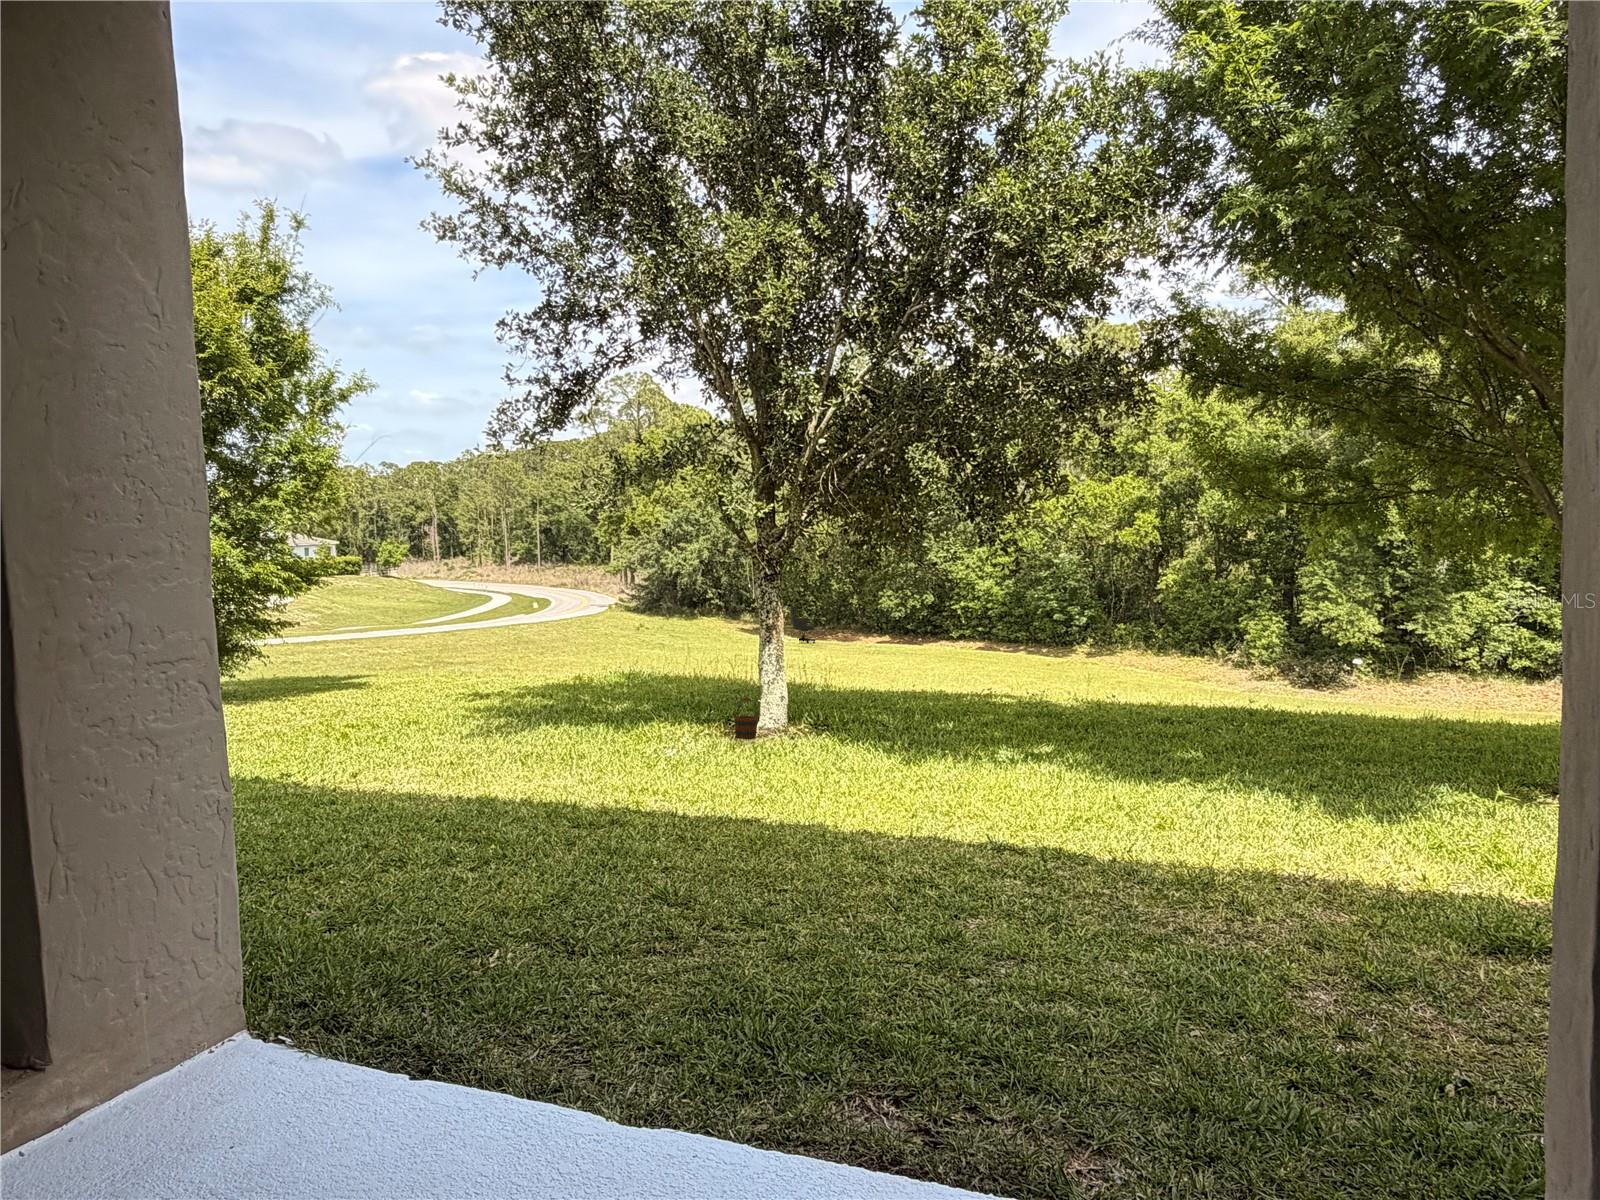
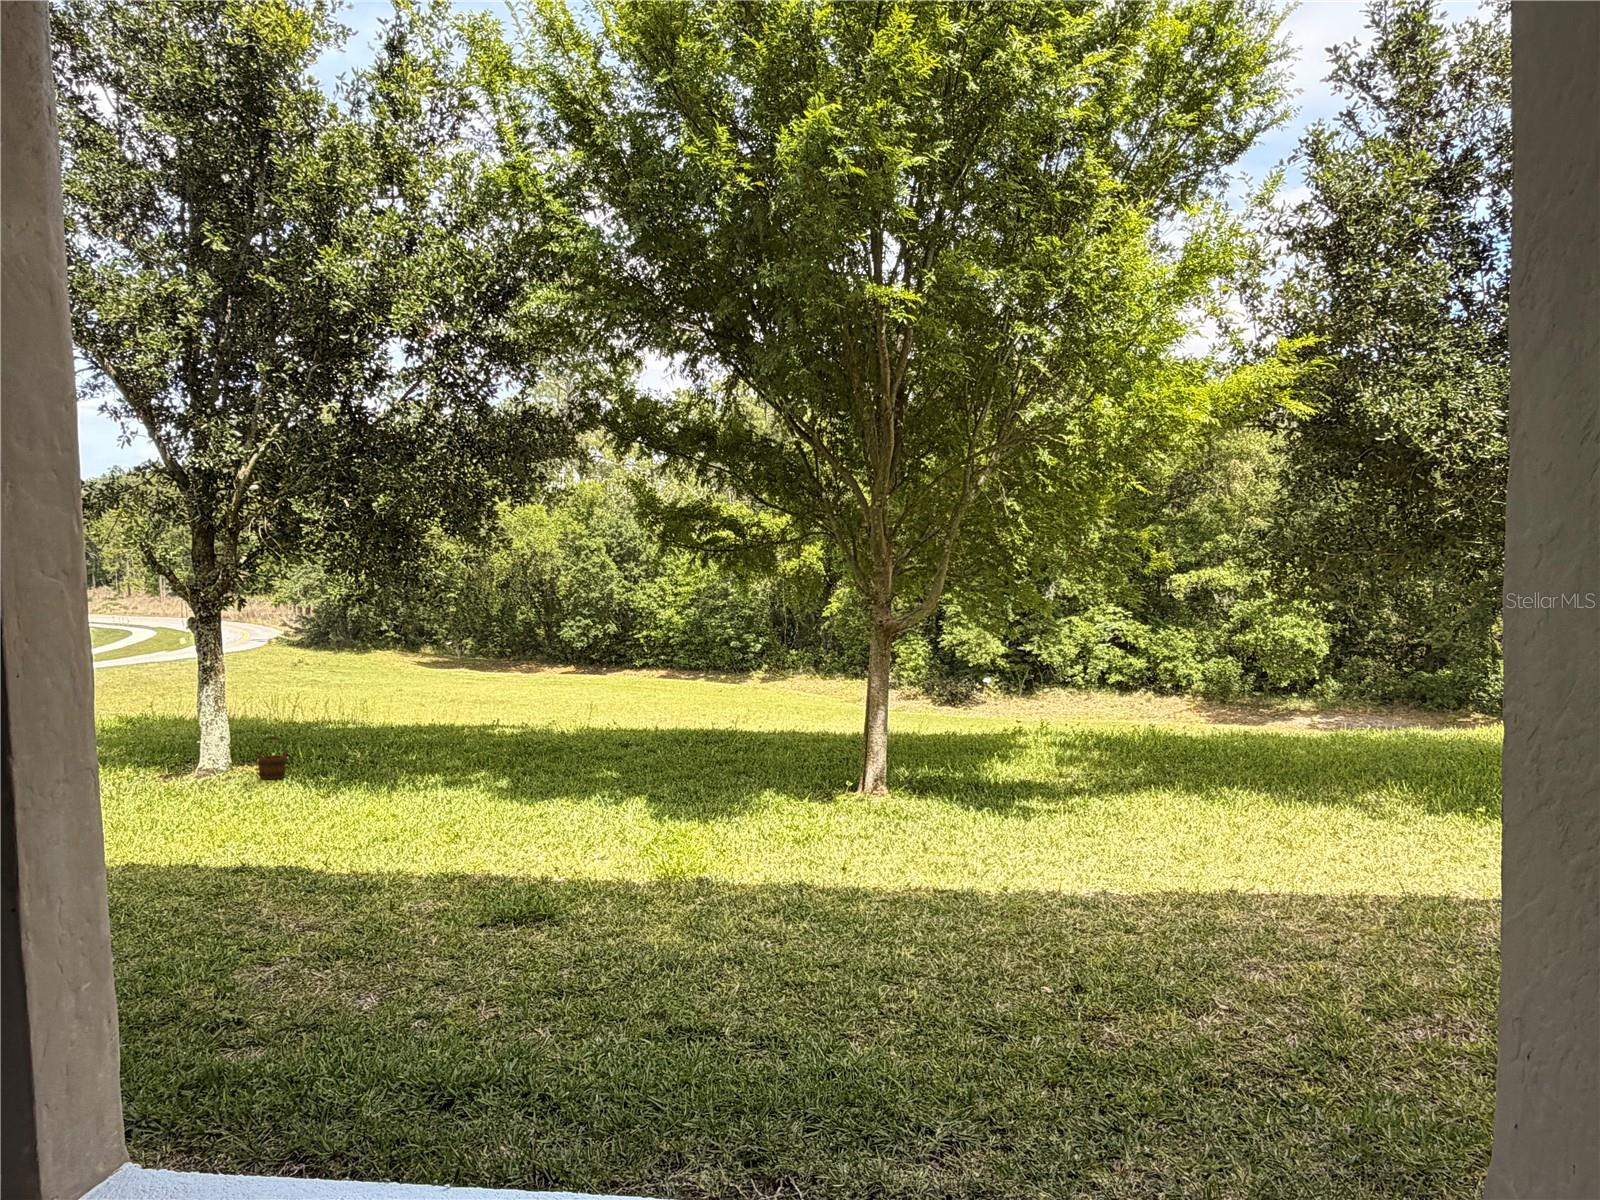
chair: present [790,603,815,643] -> none [467,635,497,677]

